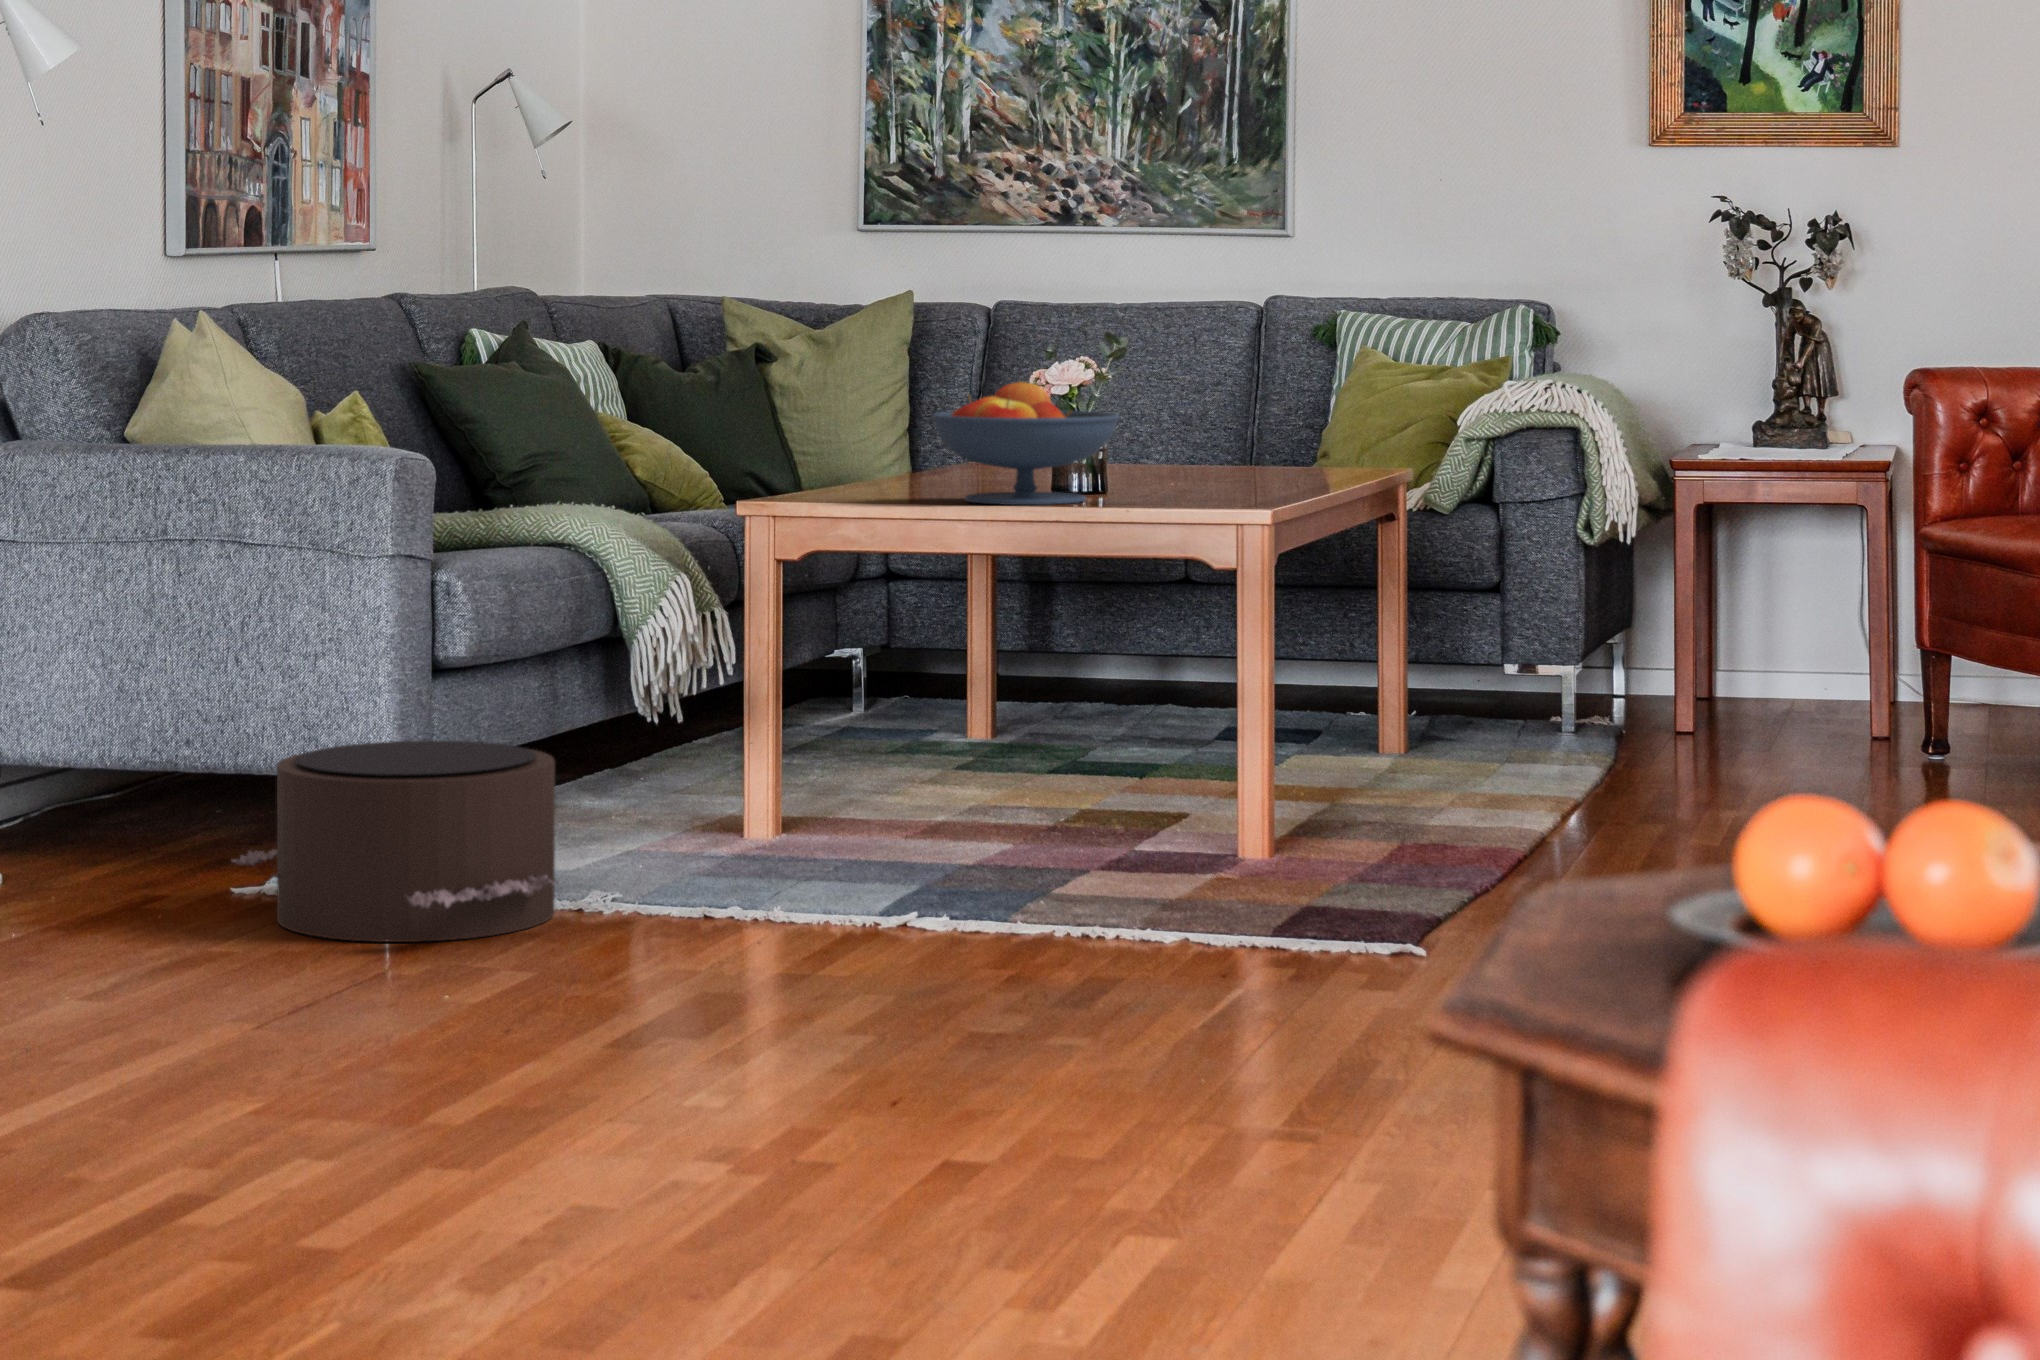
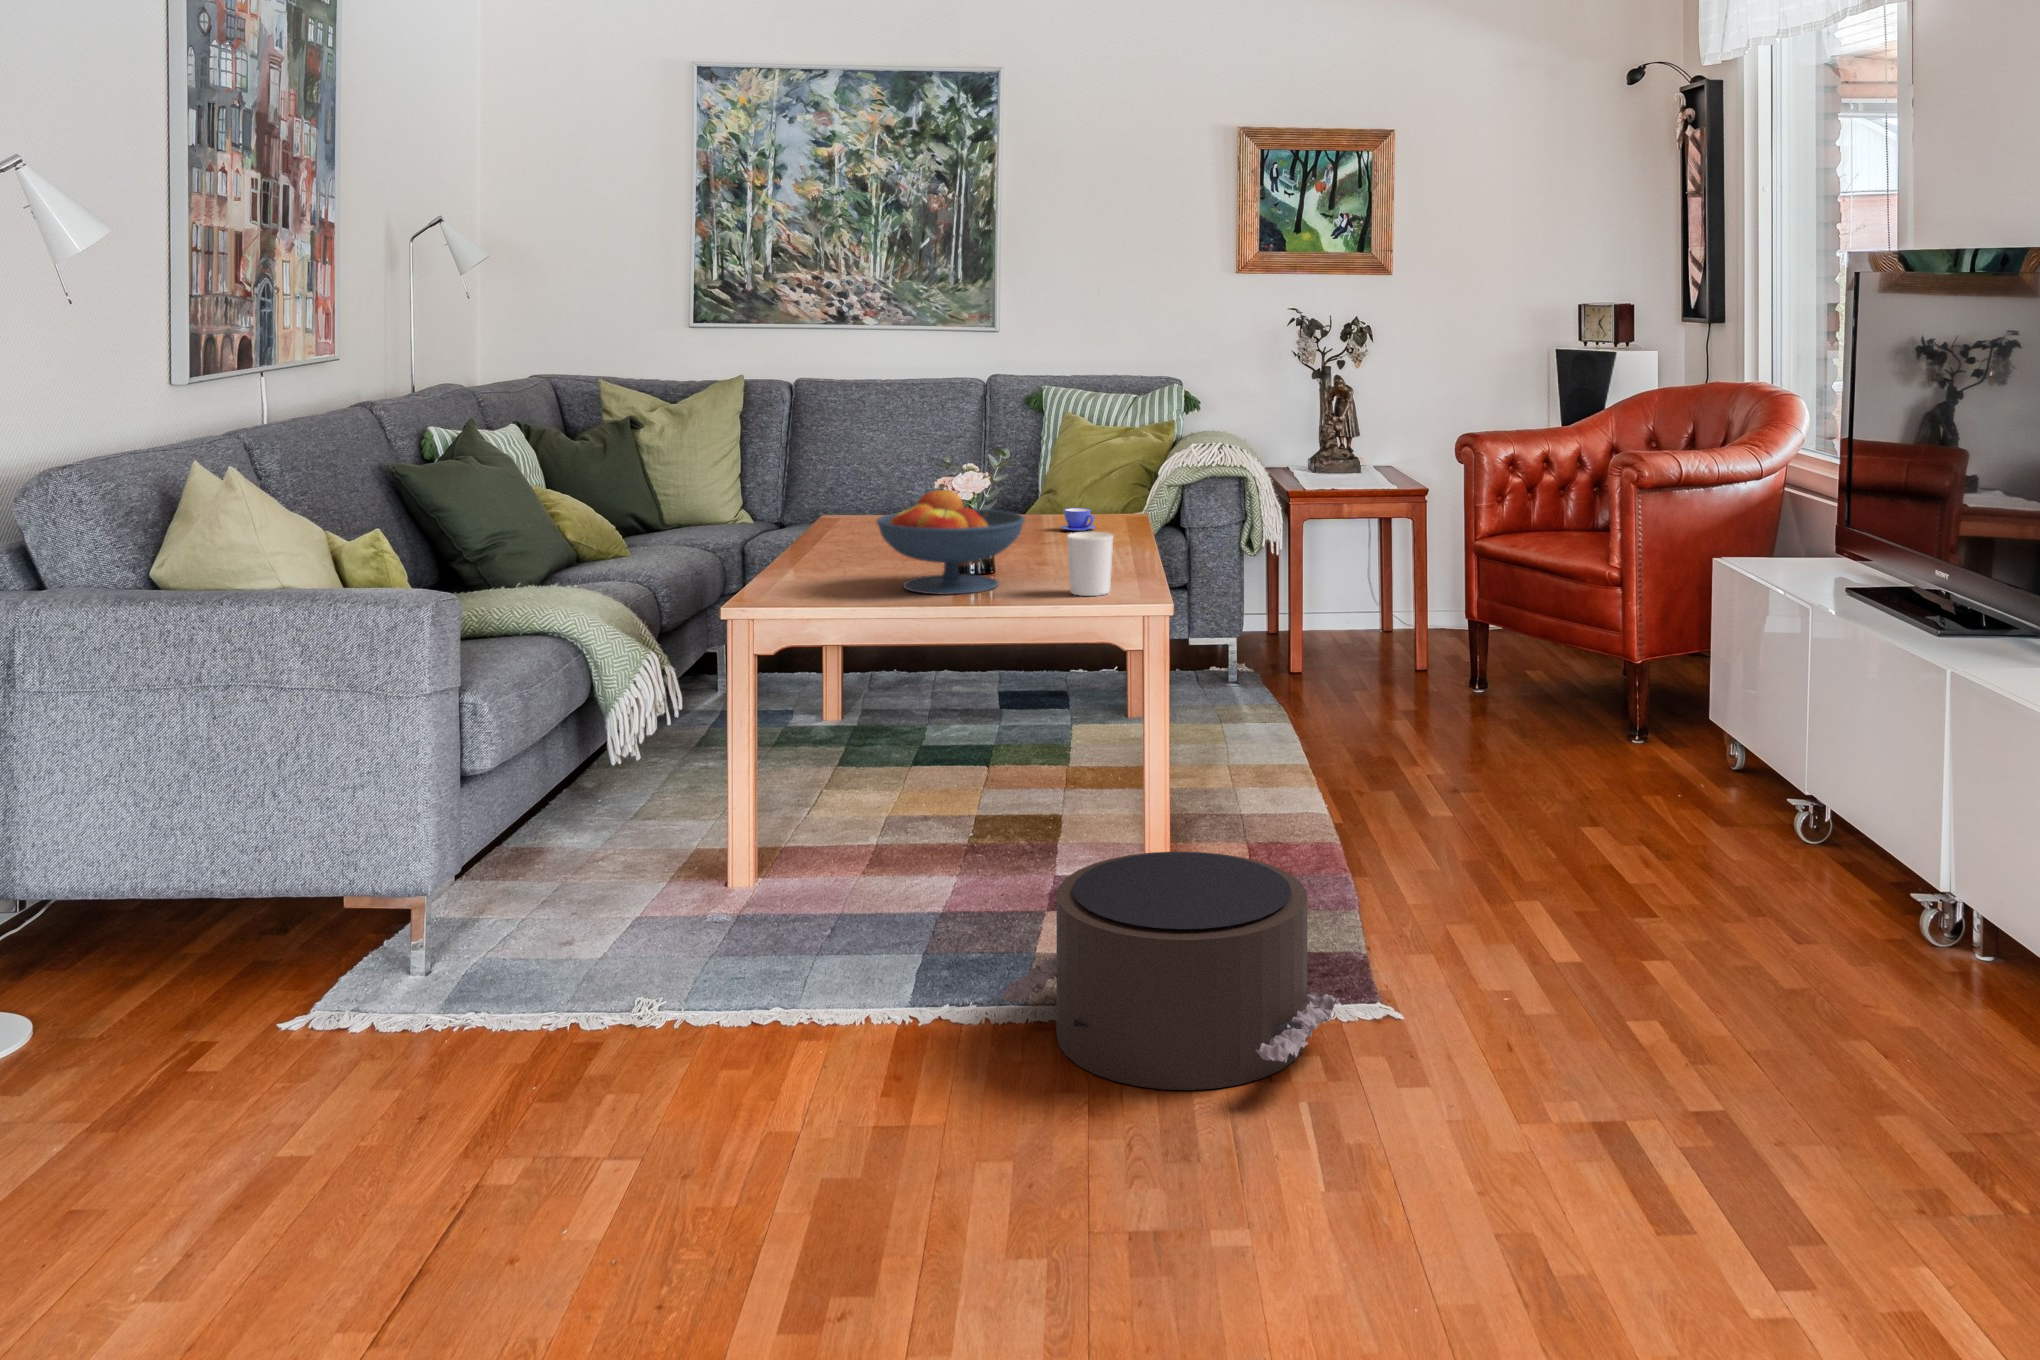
candle holder: none [1151,430,1211,506] -> present [1067,532,1114,596]
teacup: none [1263,452,1314,482] -> present [1060,508,1095,531]
pouf: present [232,740,555,942] -> present [1000,852,1339,1090]

